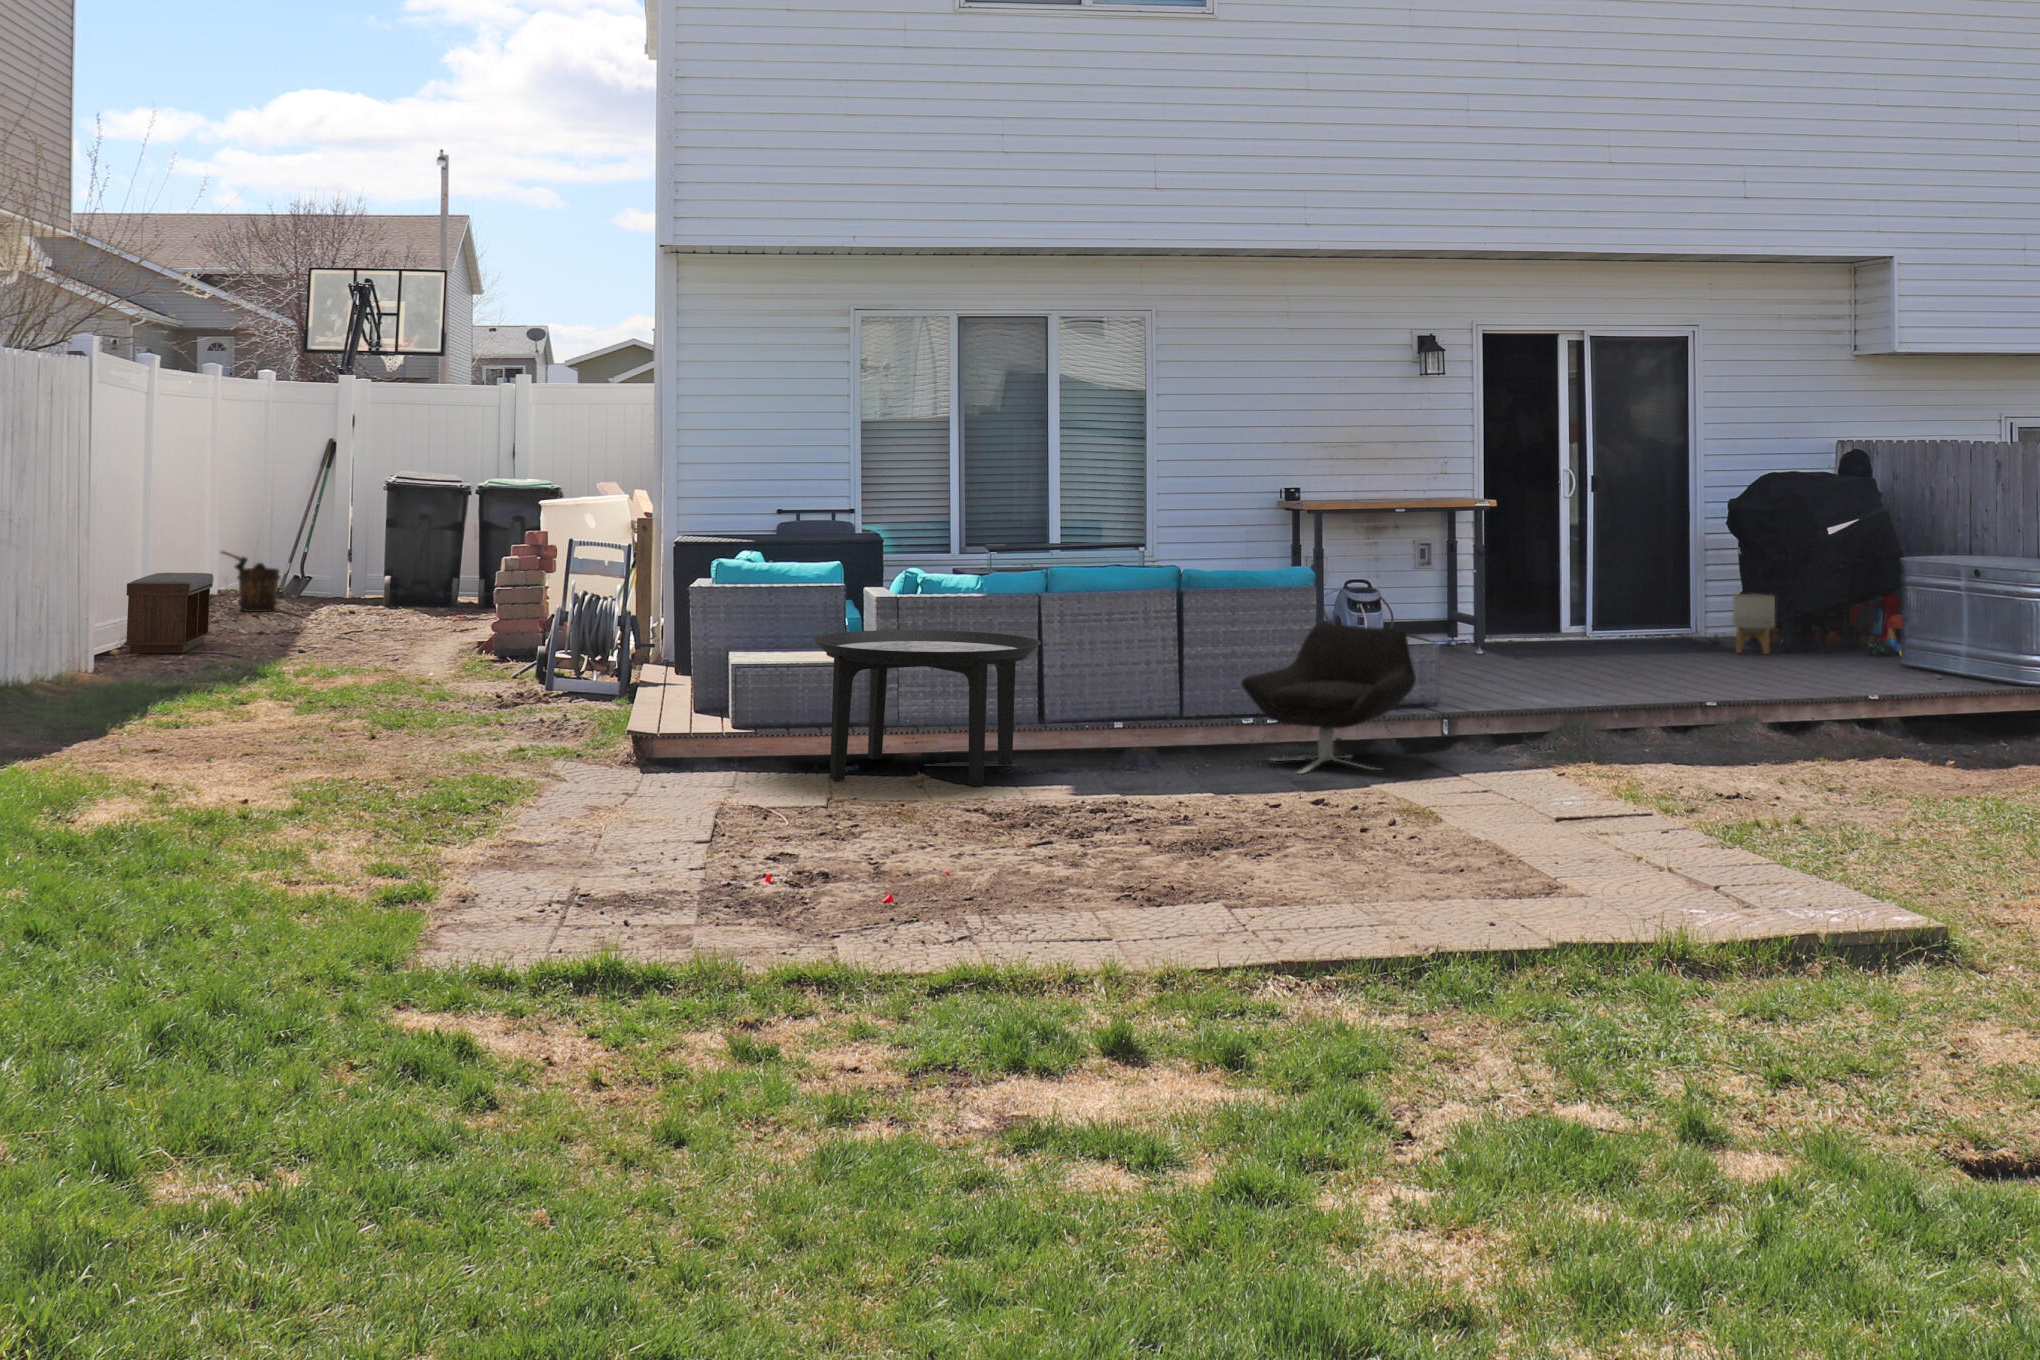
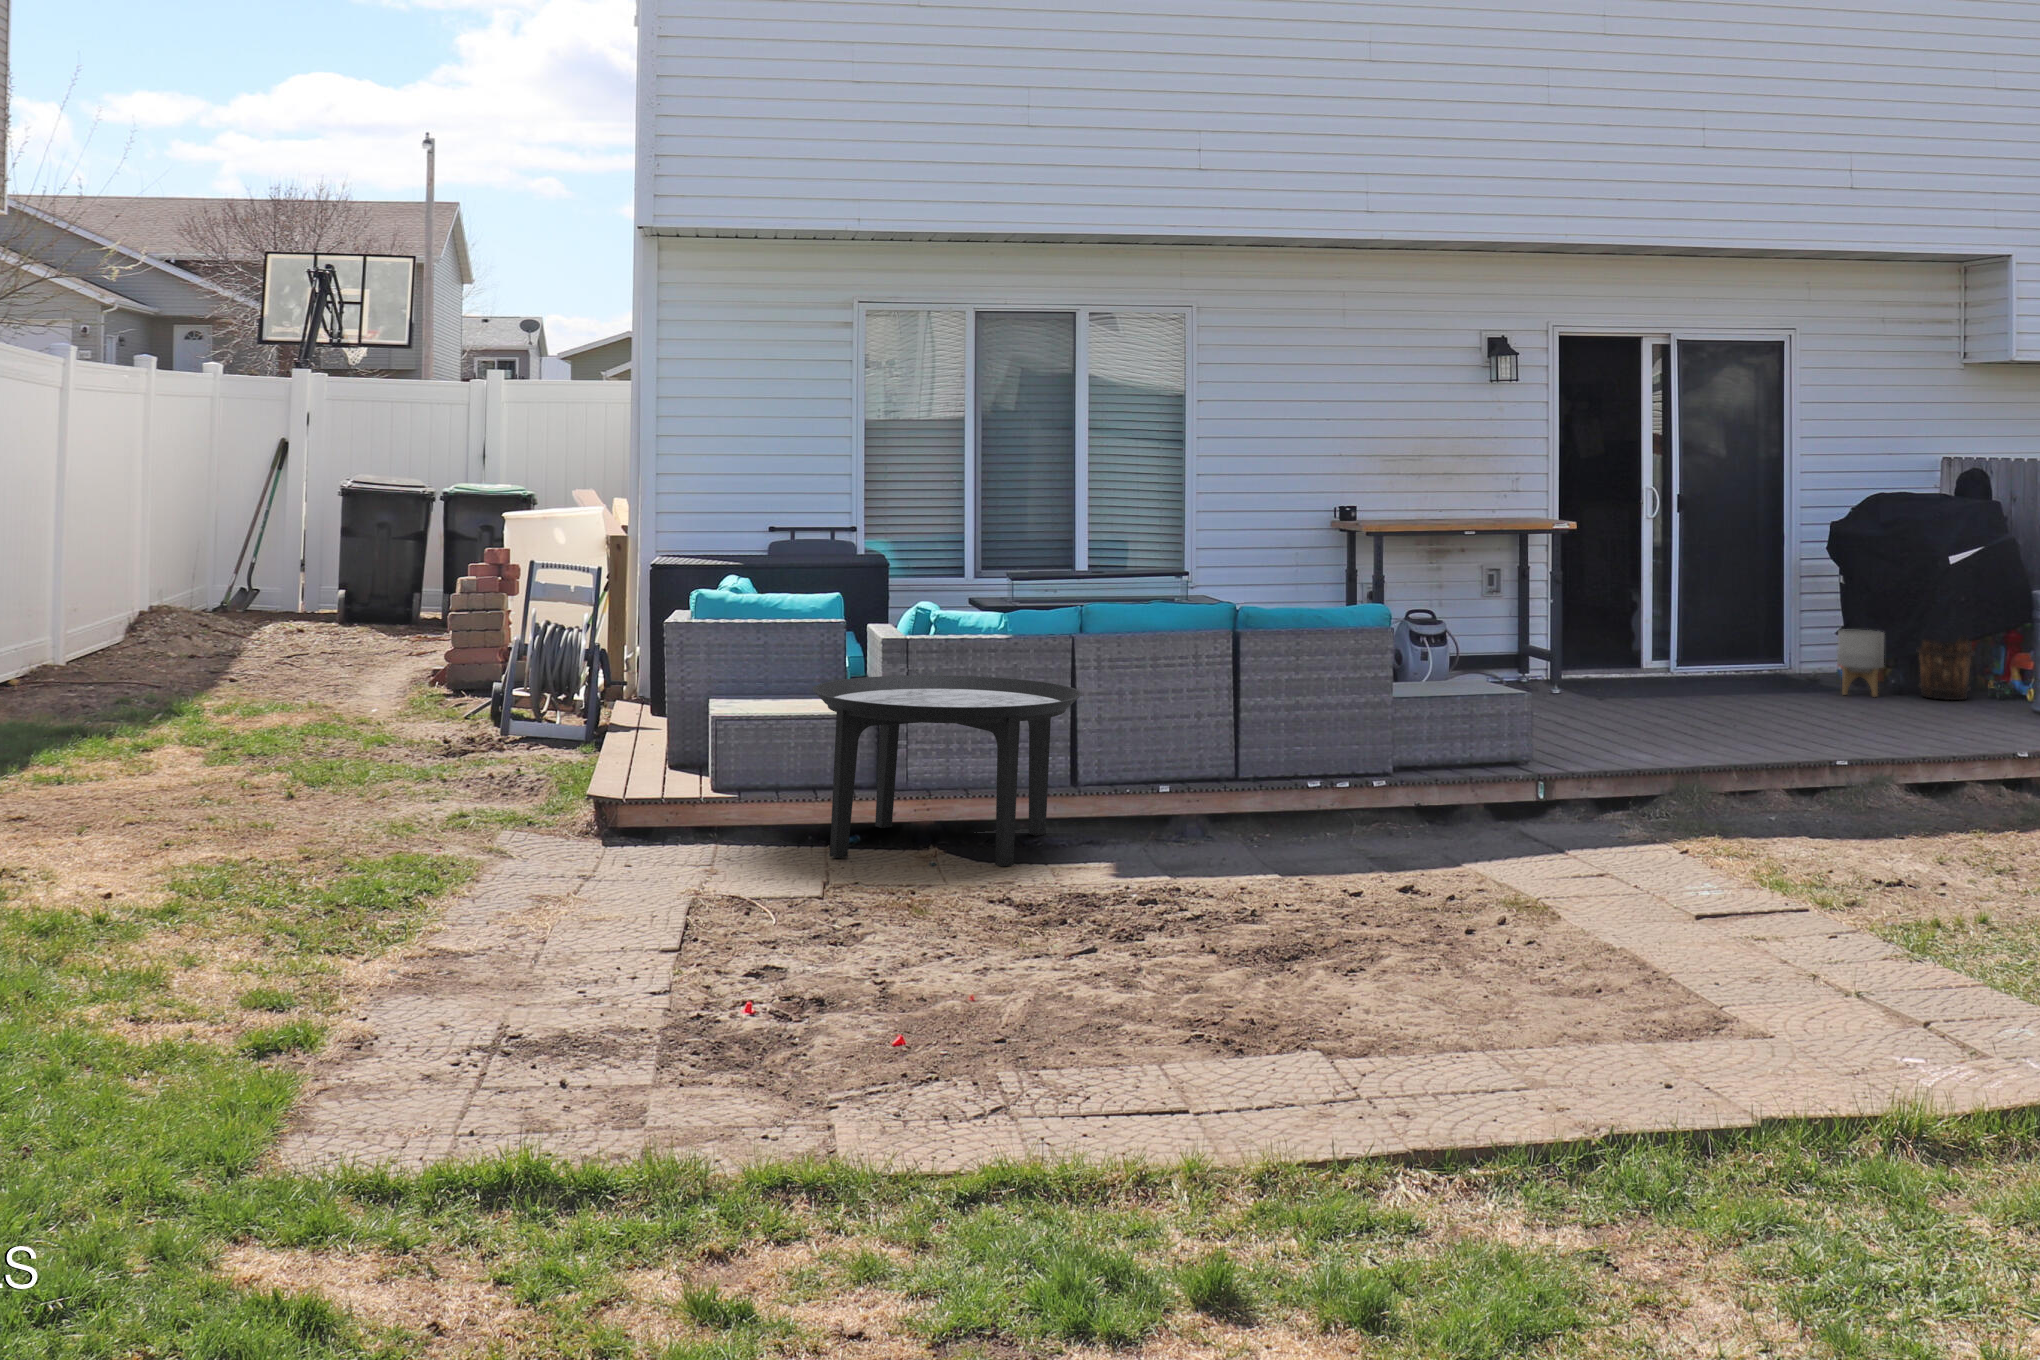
bucket: present [222,551,280,612] -> present [1918,635,1974,700]
bench: present [124,573,213,653] -> none [22,592,133,684]
lounge chair: present [1241,624,1416,774] -> none [1313,668,1512,848]

